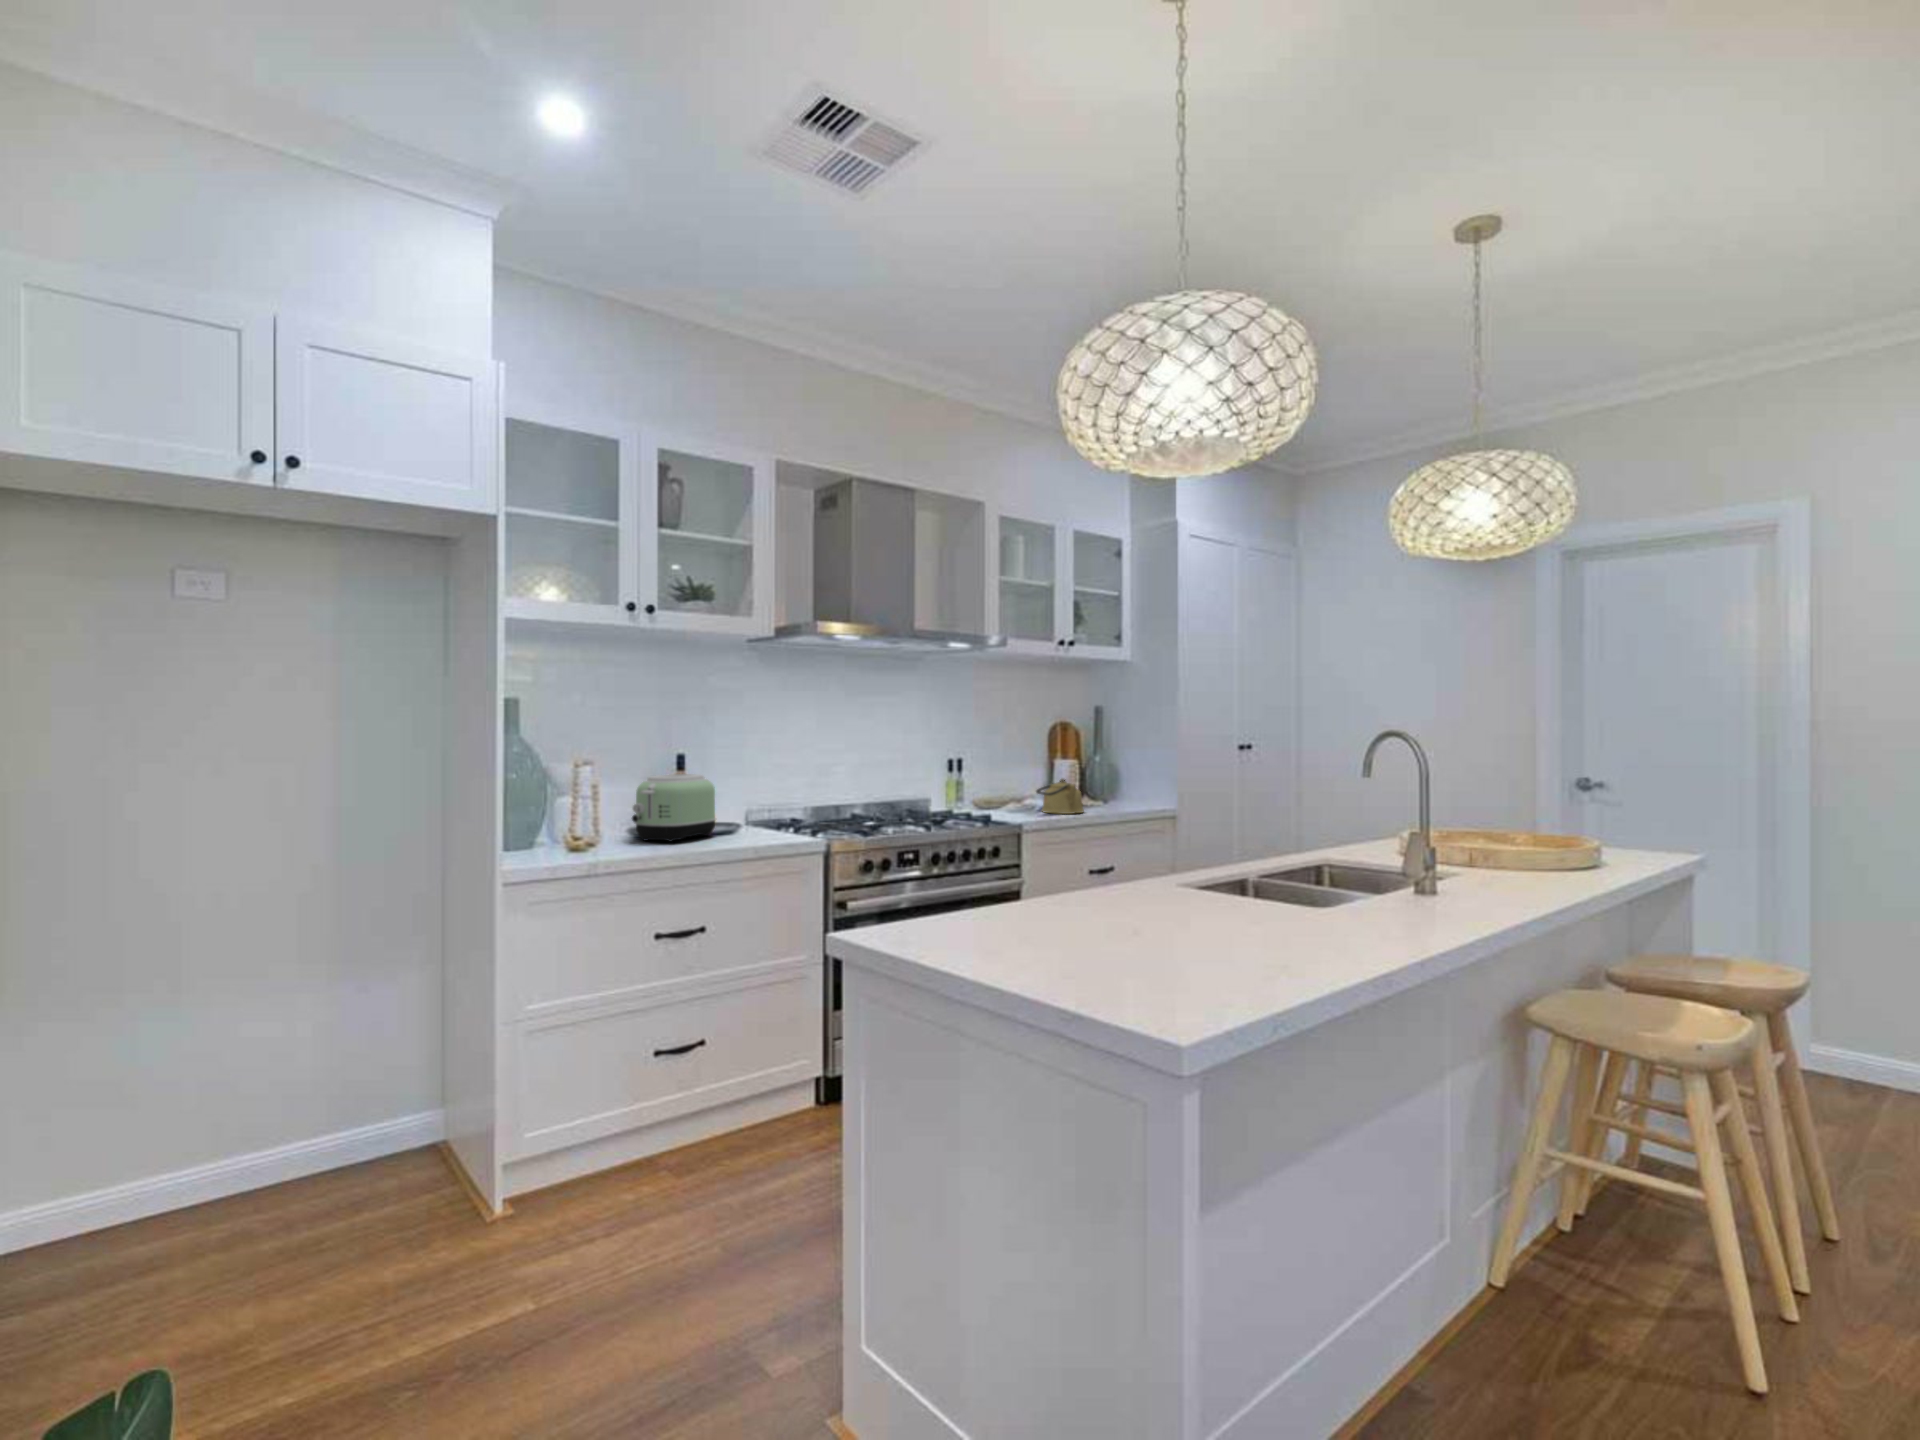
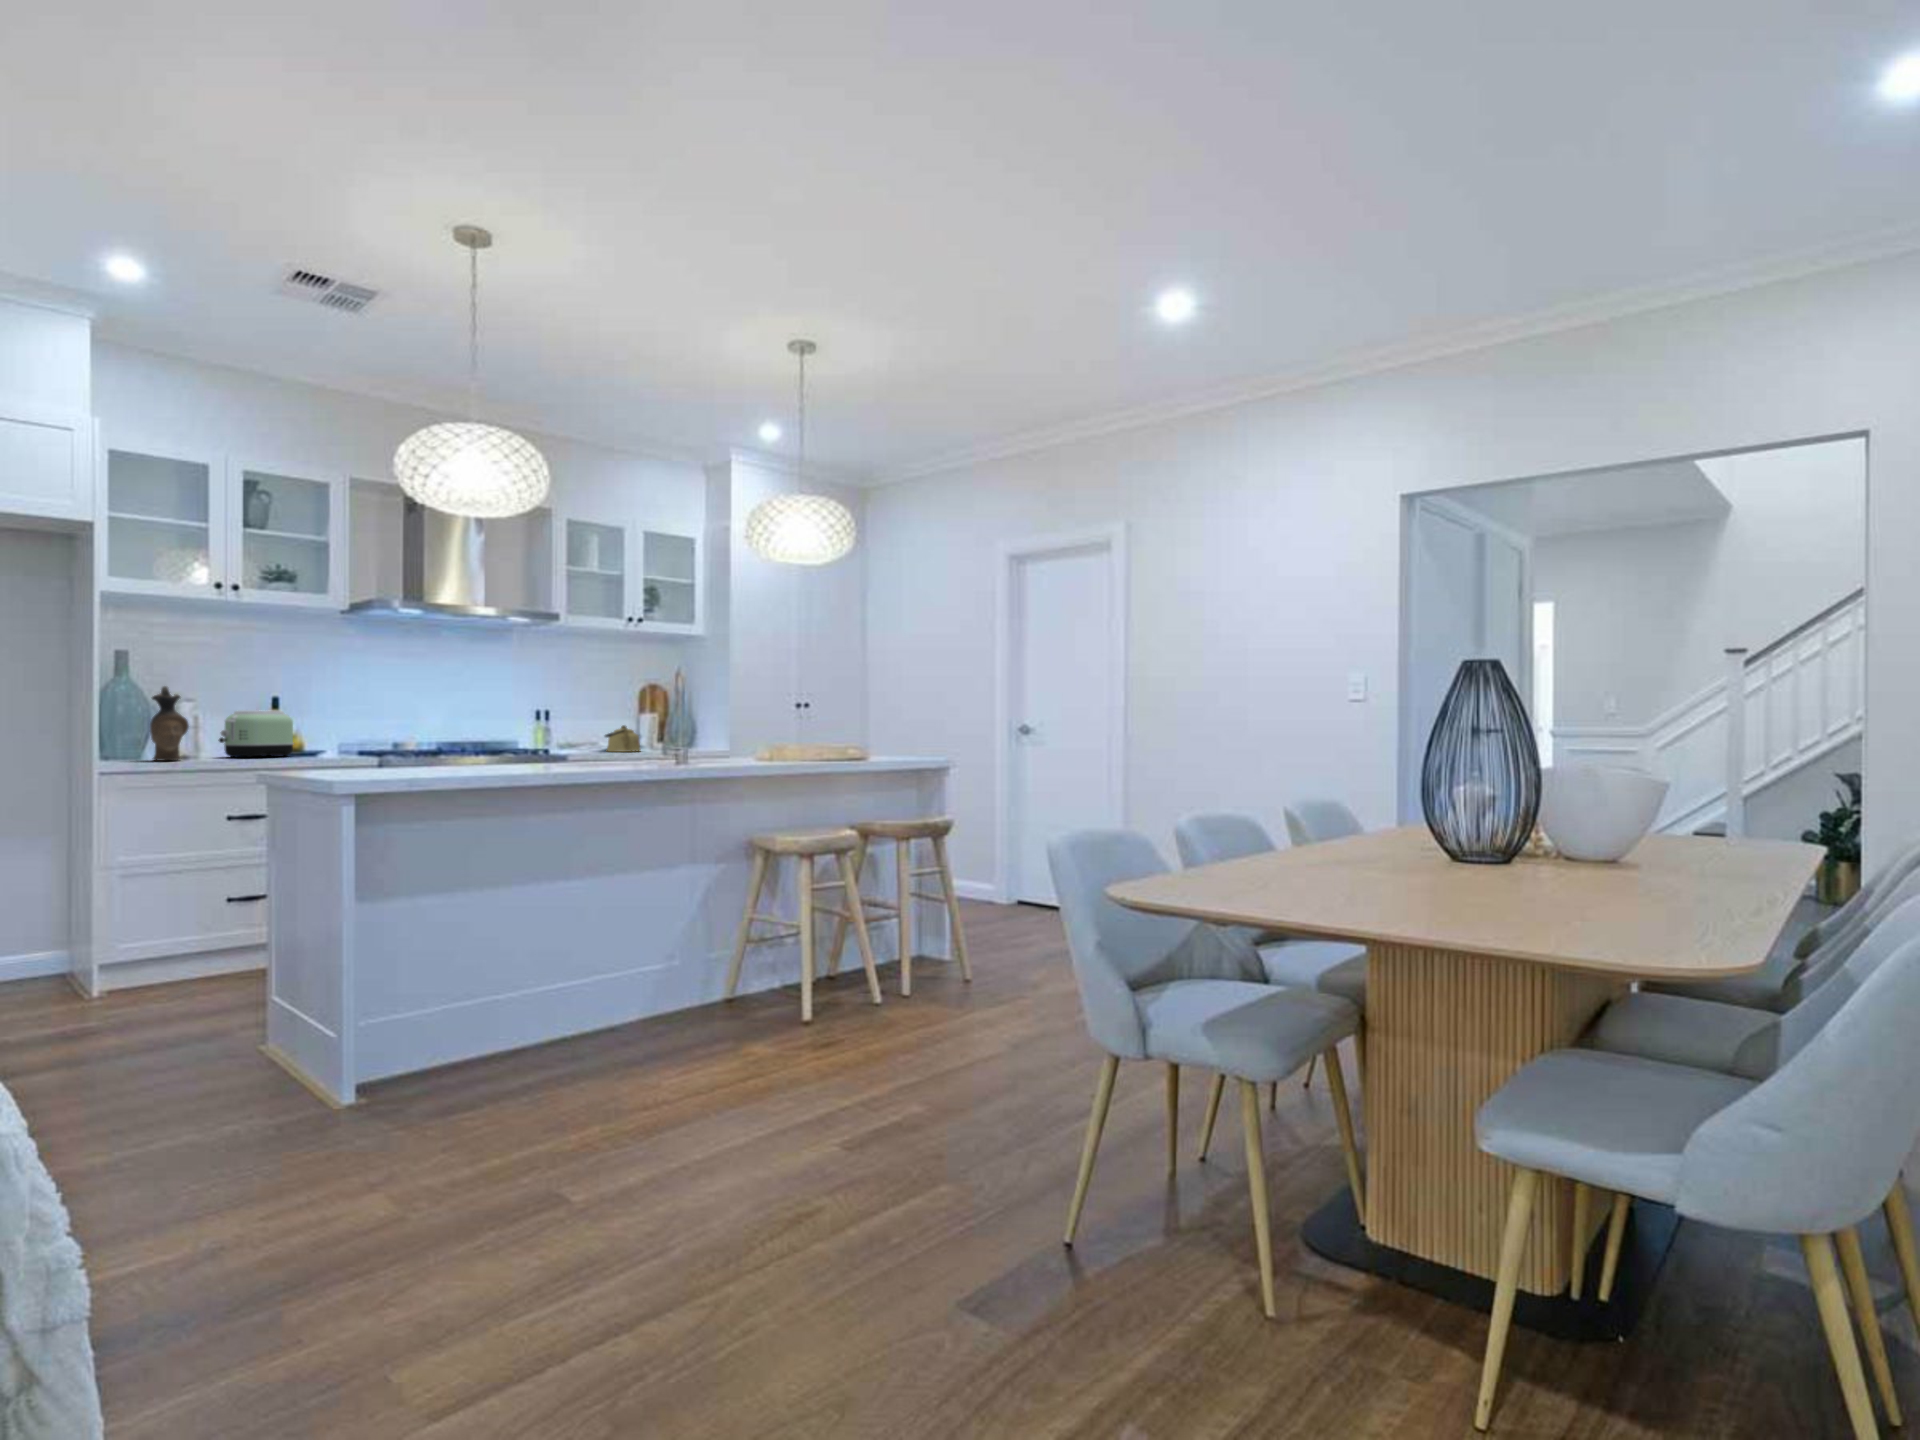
ceramic pitcher: none [559,747,608,856] -> present [150,686,189,761]

